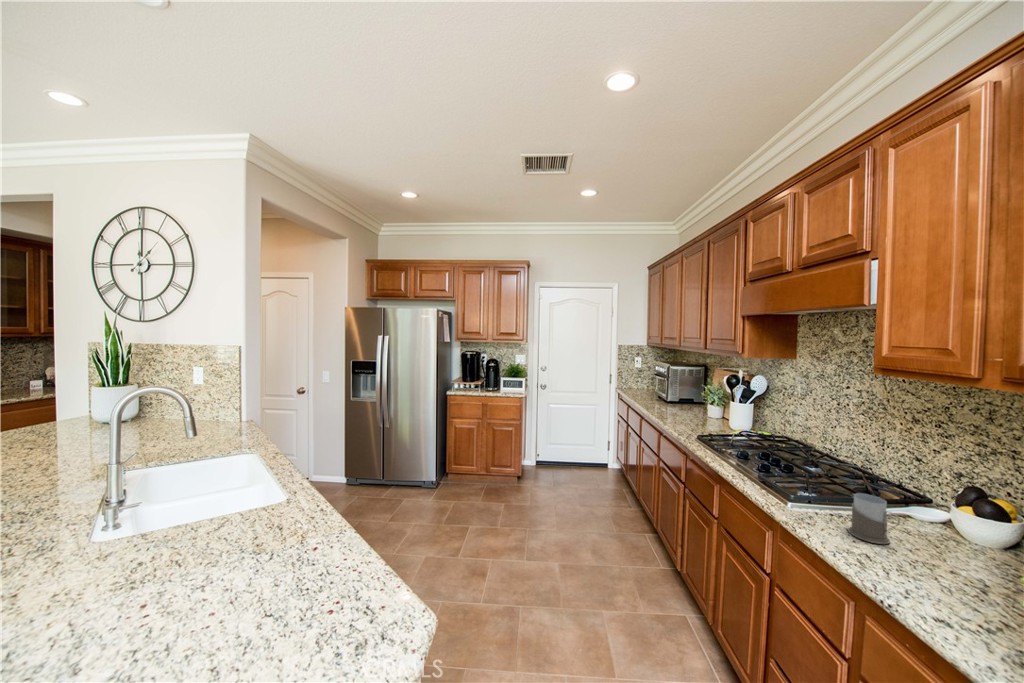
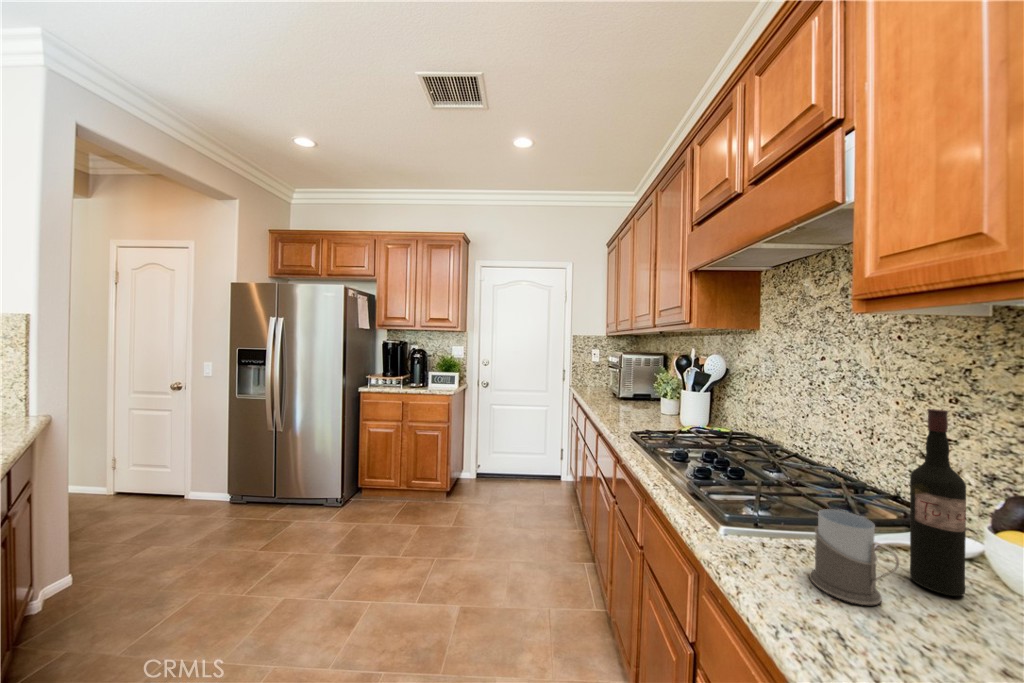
wine bottle: none [906,438,939,541] -> present [910,409,966,596]

